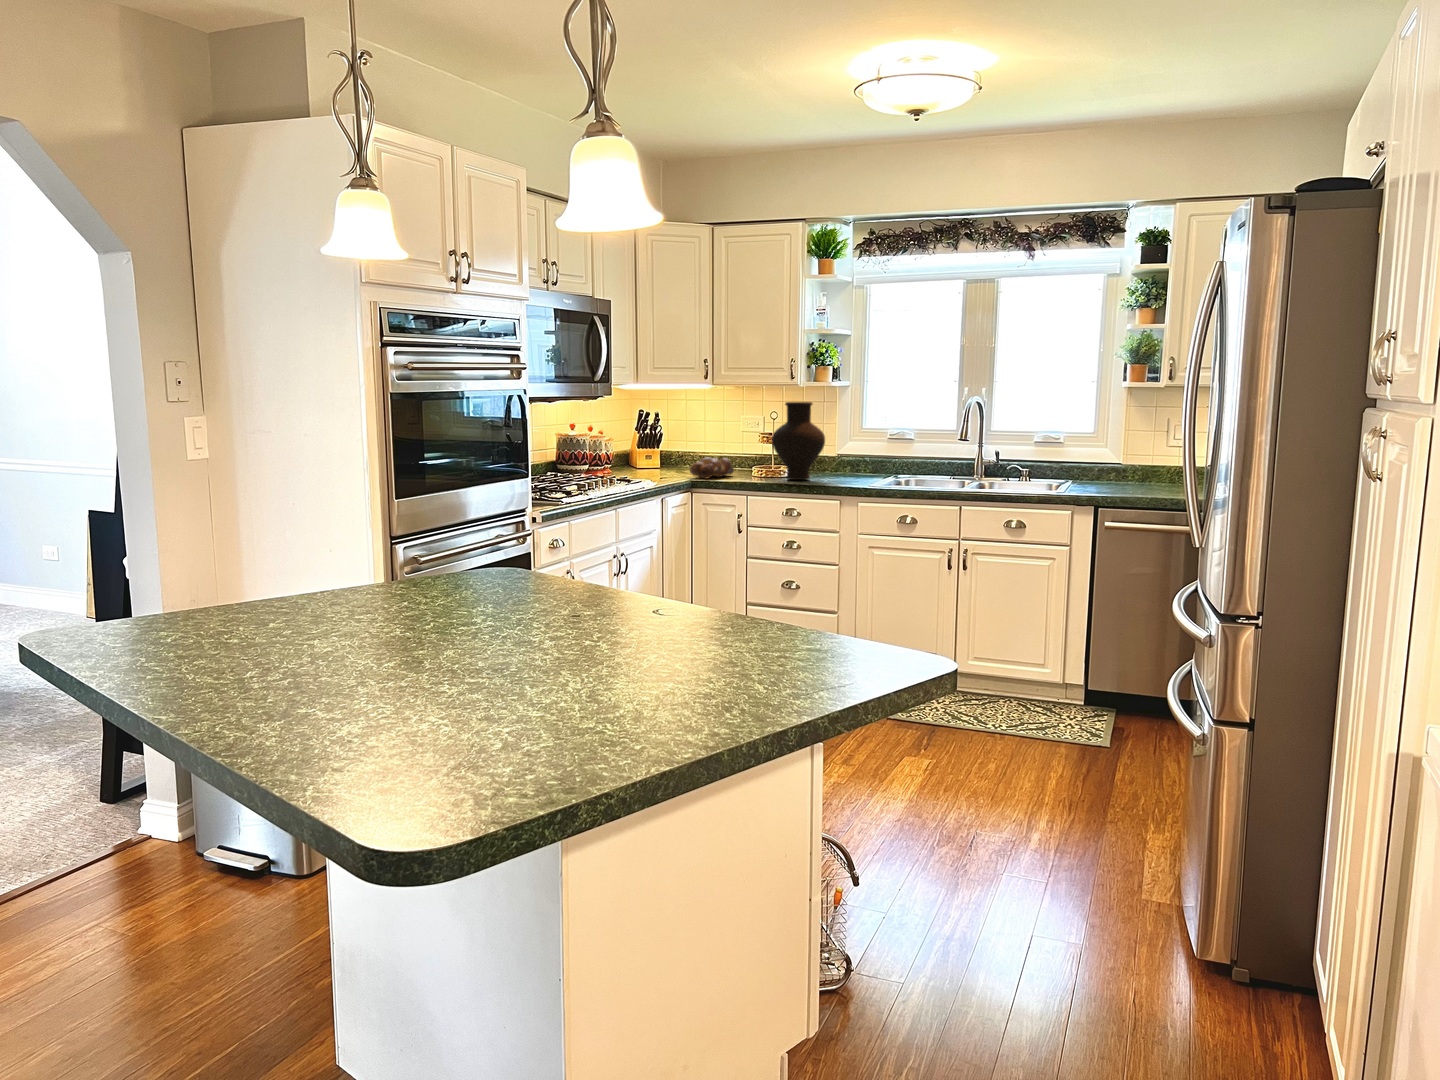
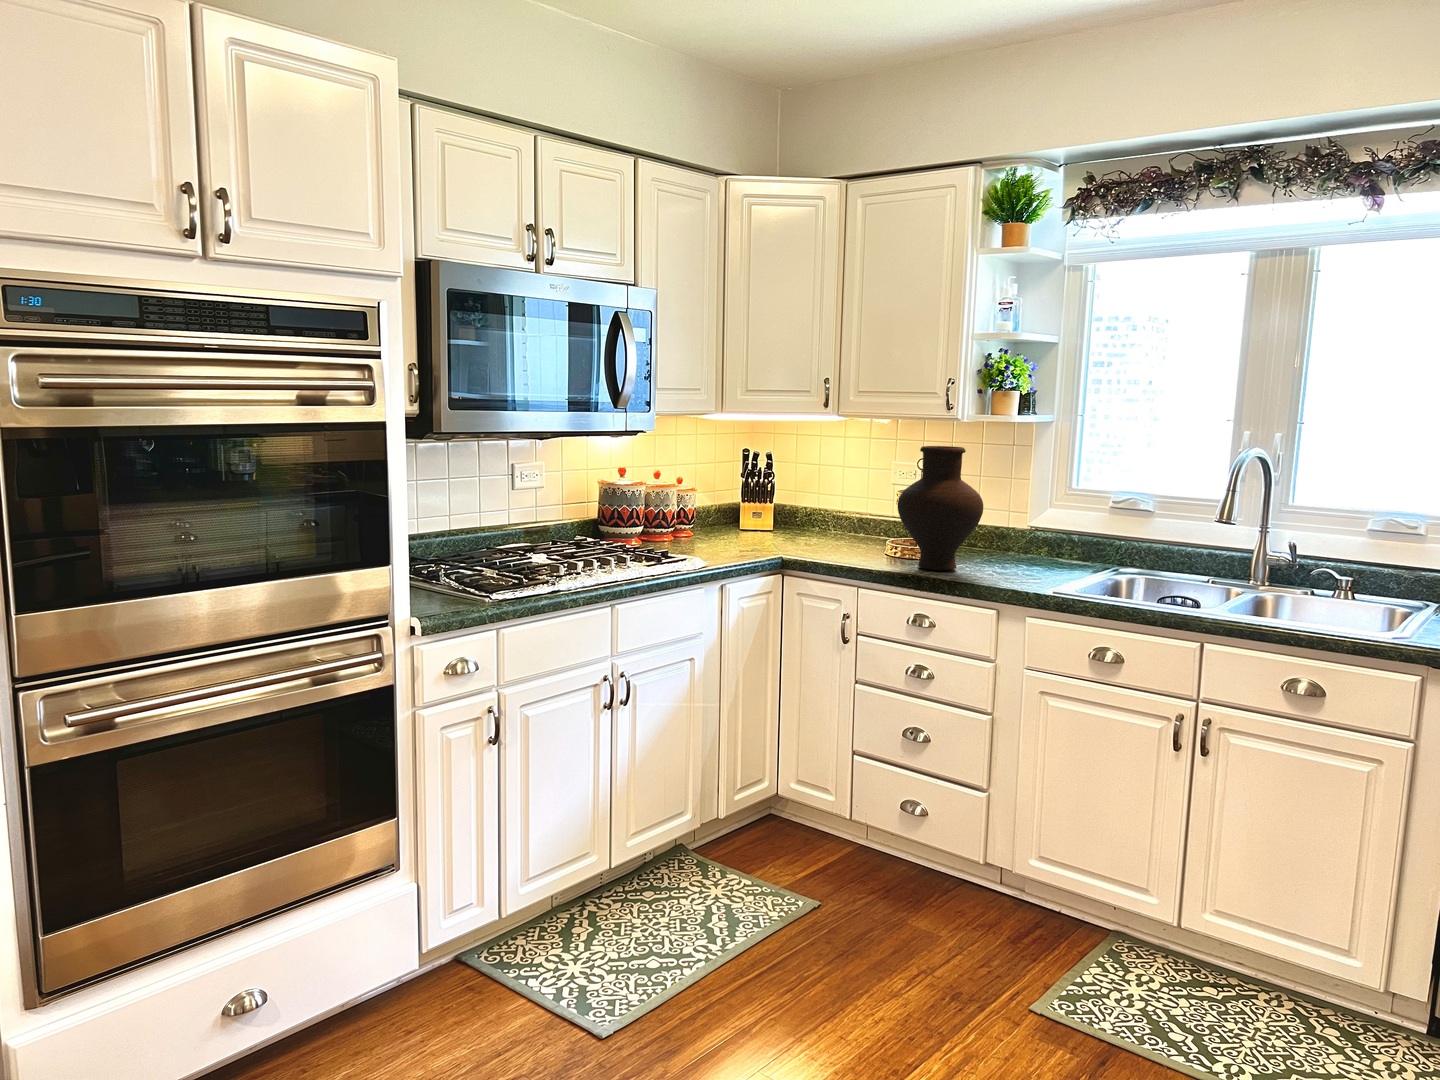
bread loaf: present [690,457,734,479] -> none [775,523,850,557]

